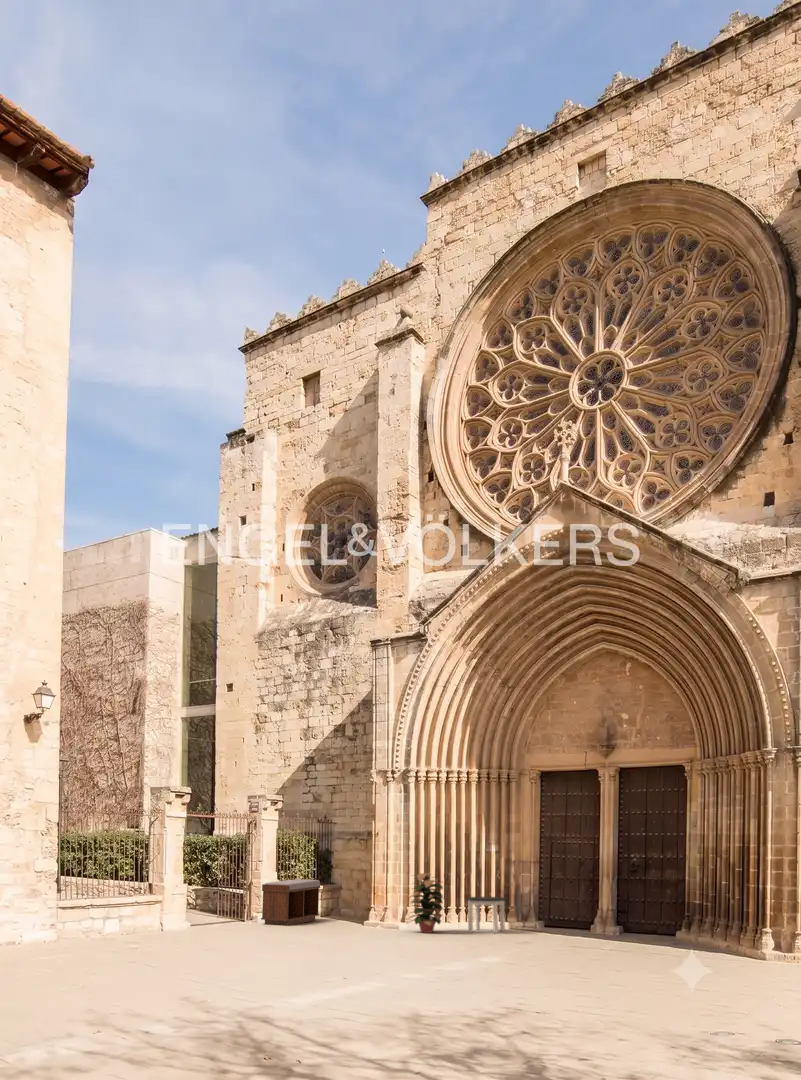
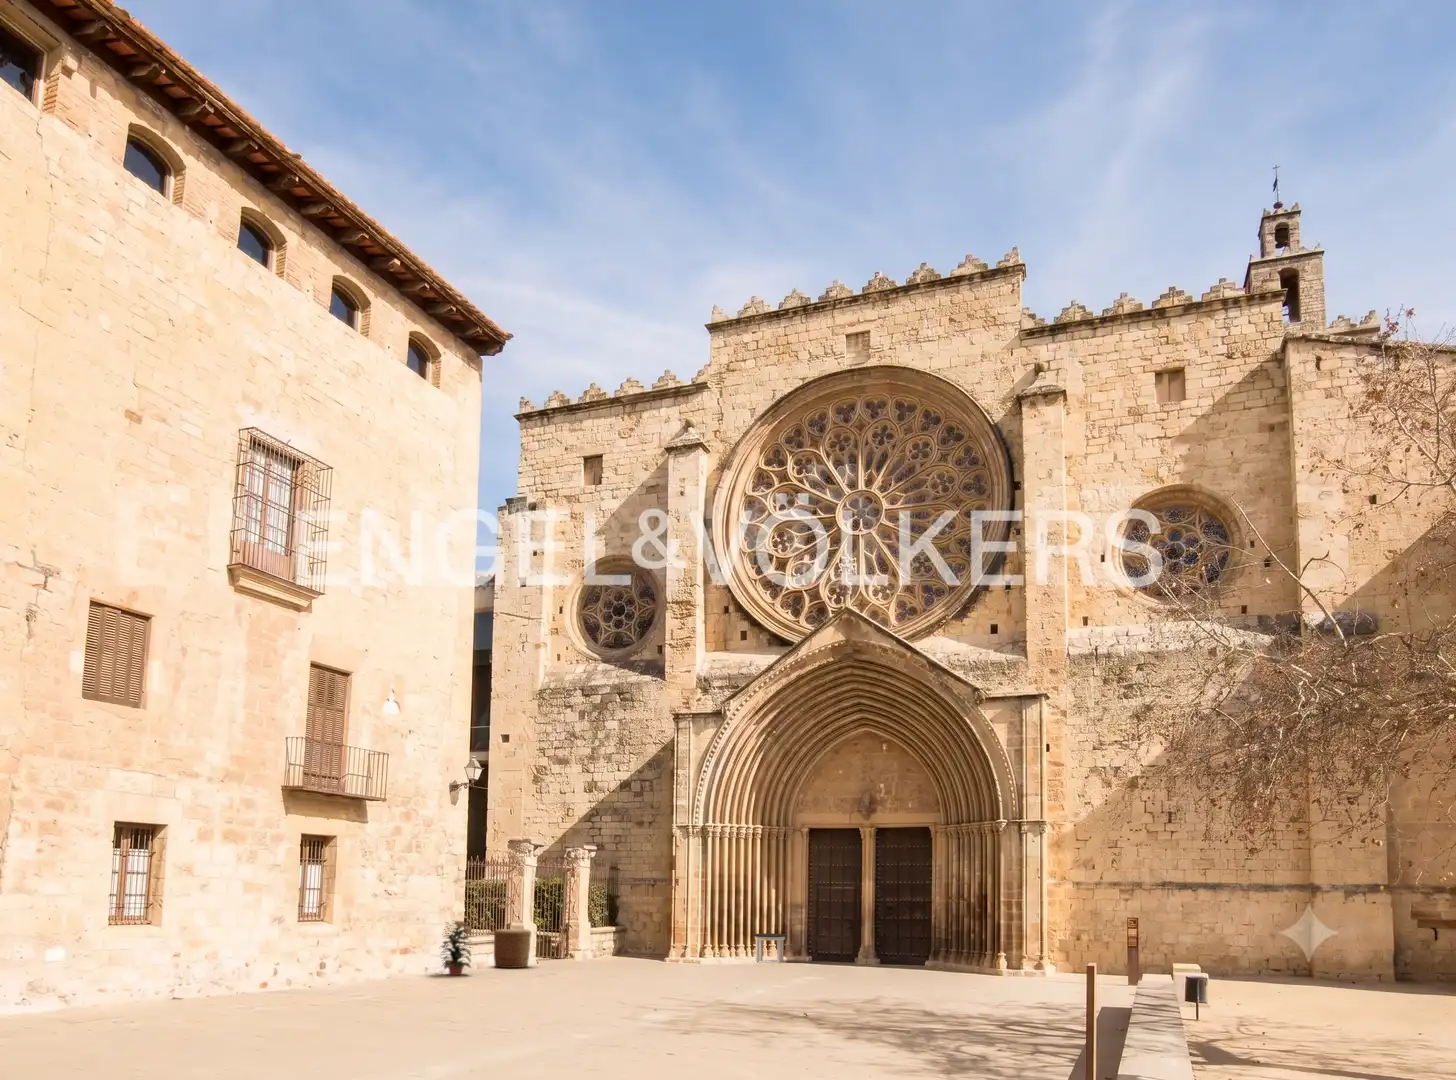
decorative plant: present [410,873,442,933] -> present [442,921,472,975]
bench: present [261,879,320,925] -> none [577,921,621,960]
woven basket: none [138,888,184,936] -> present [494,929,531,968]

